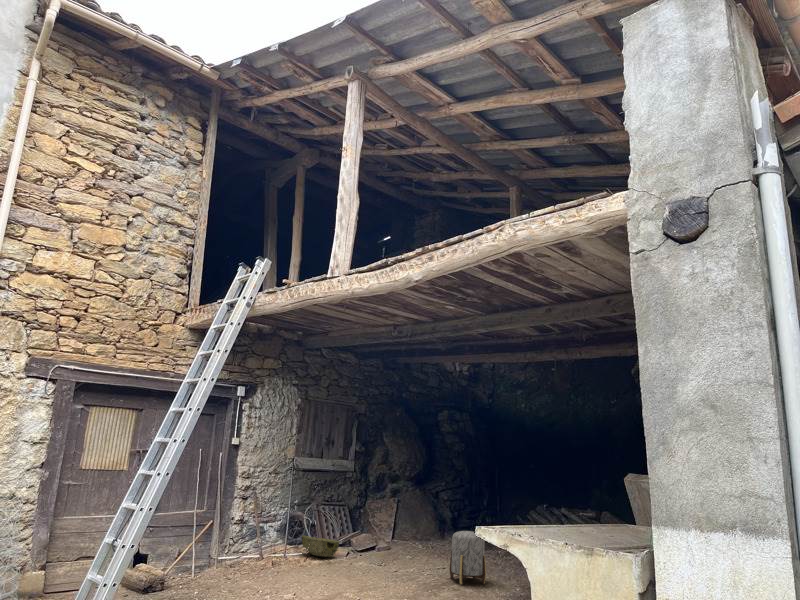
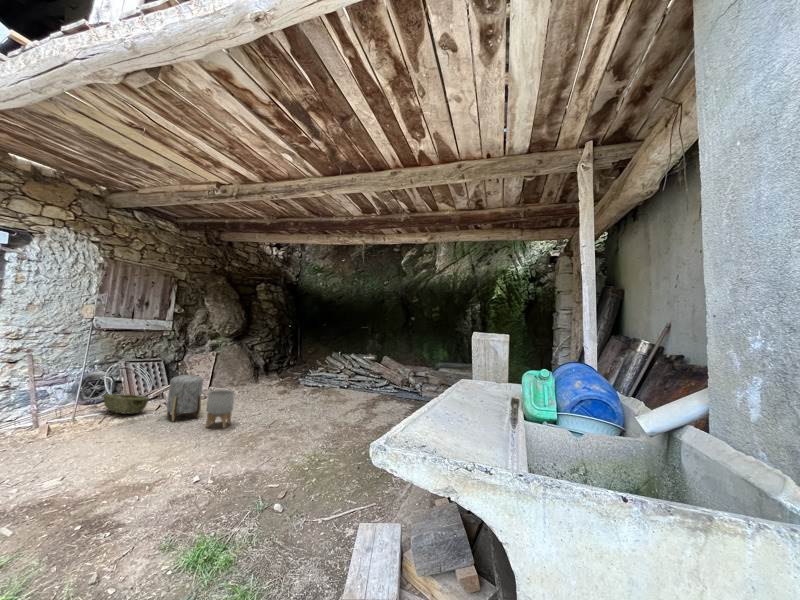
stool: present [450,531,486,584] -> present [167,375,203,421]
planter: none [393,535,419,577] -> present [206,390,234,428]

